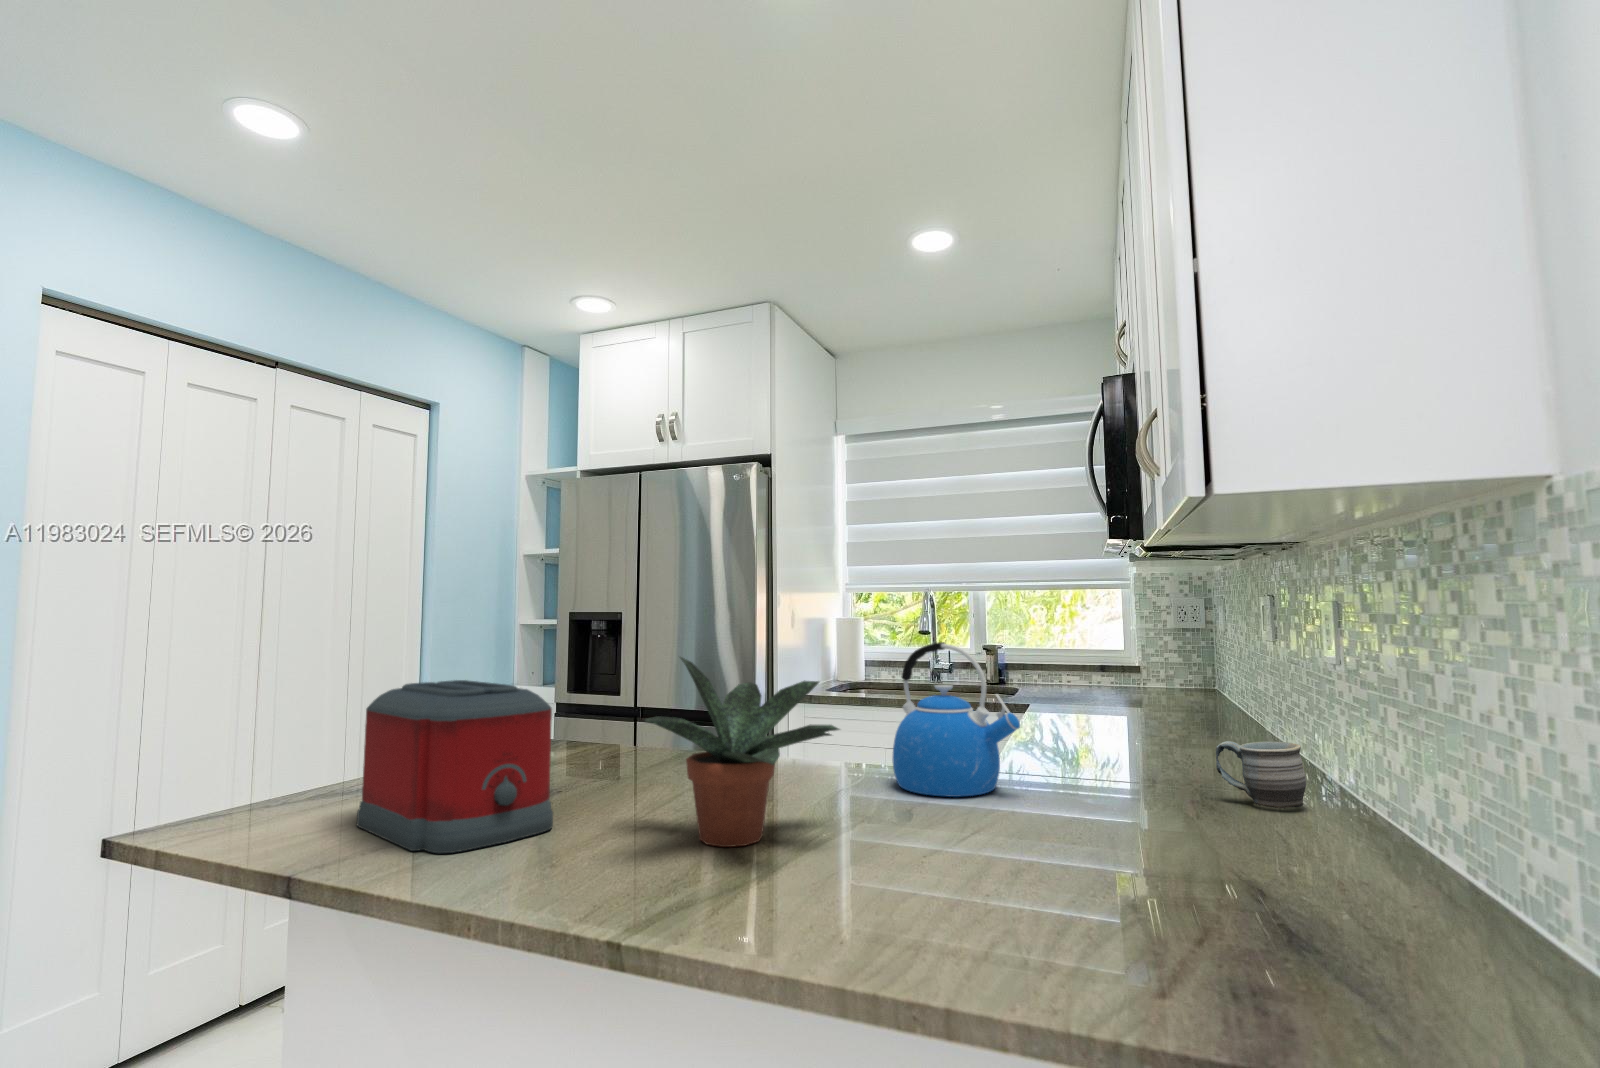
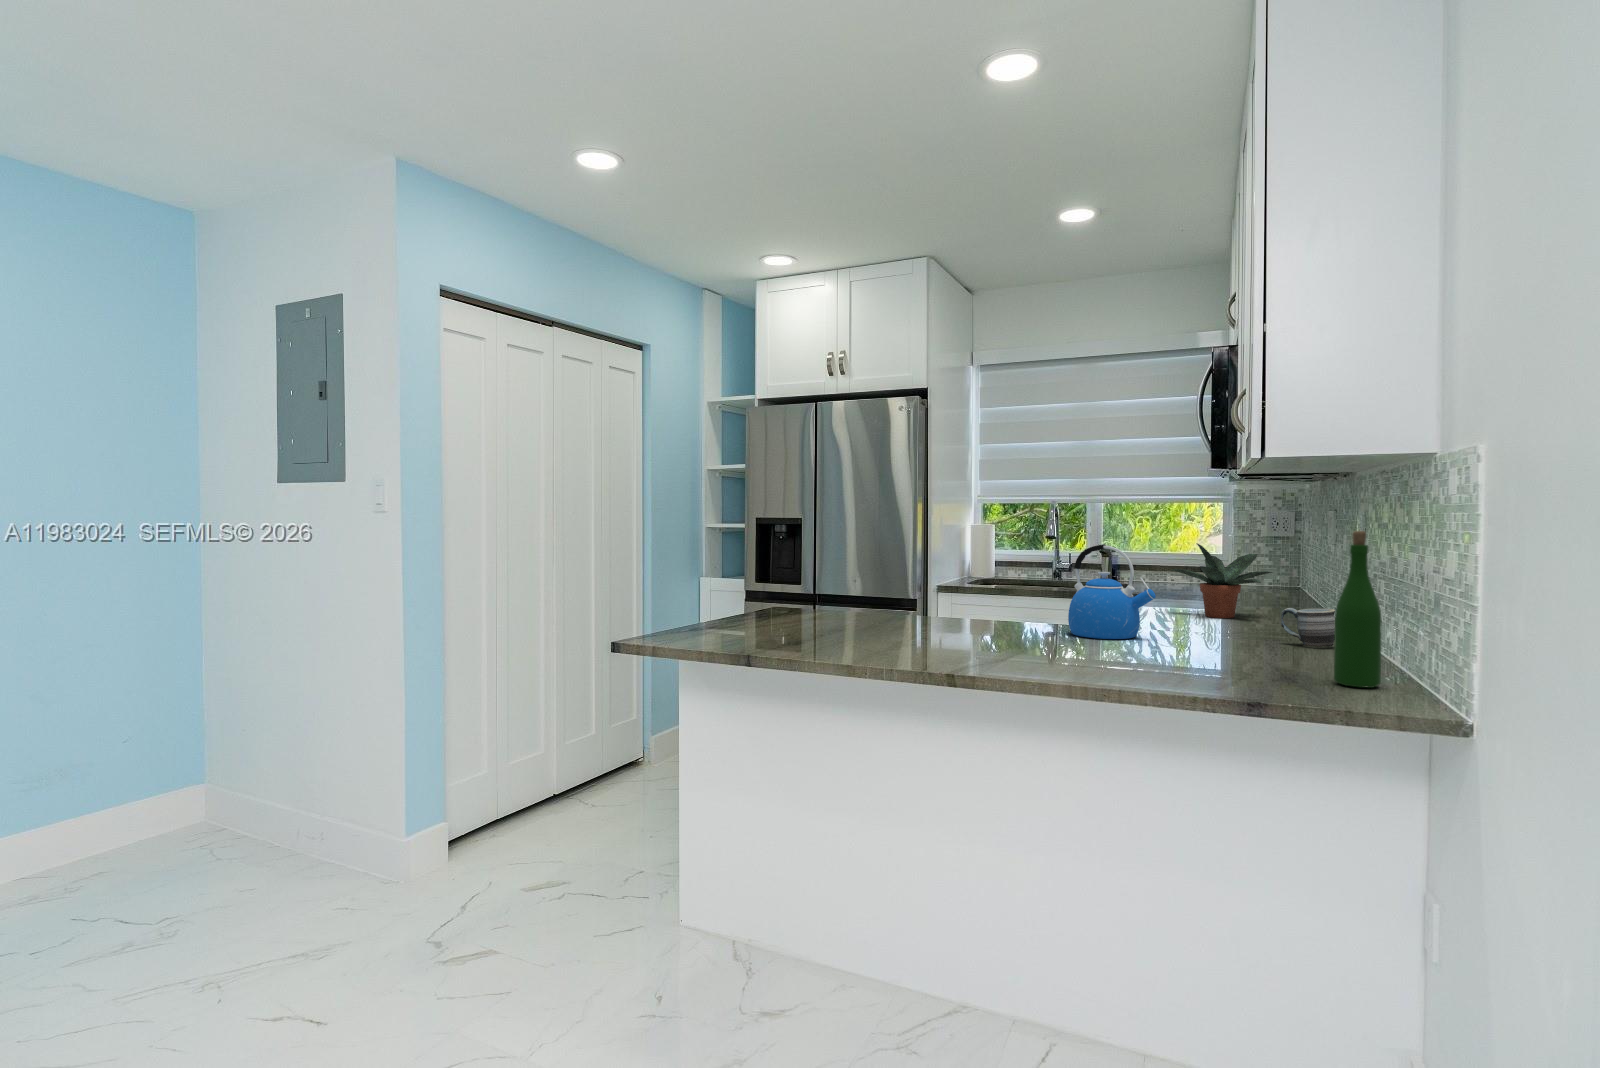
wine bottle: none [1347,611,1459,956] -> present [1334,531,1382,688]
potted plant: present [644,657,839,847] -> present [1172,543,1272,618]
toaster: present [357,680,553,853] -> none [767,564,885,653]

